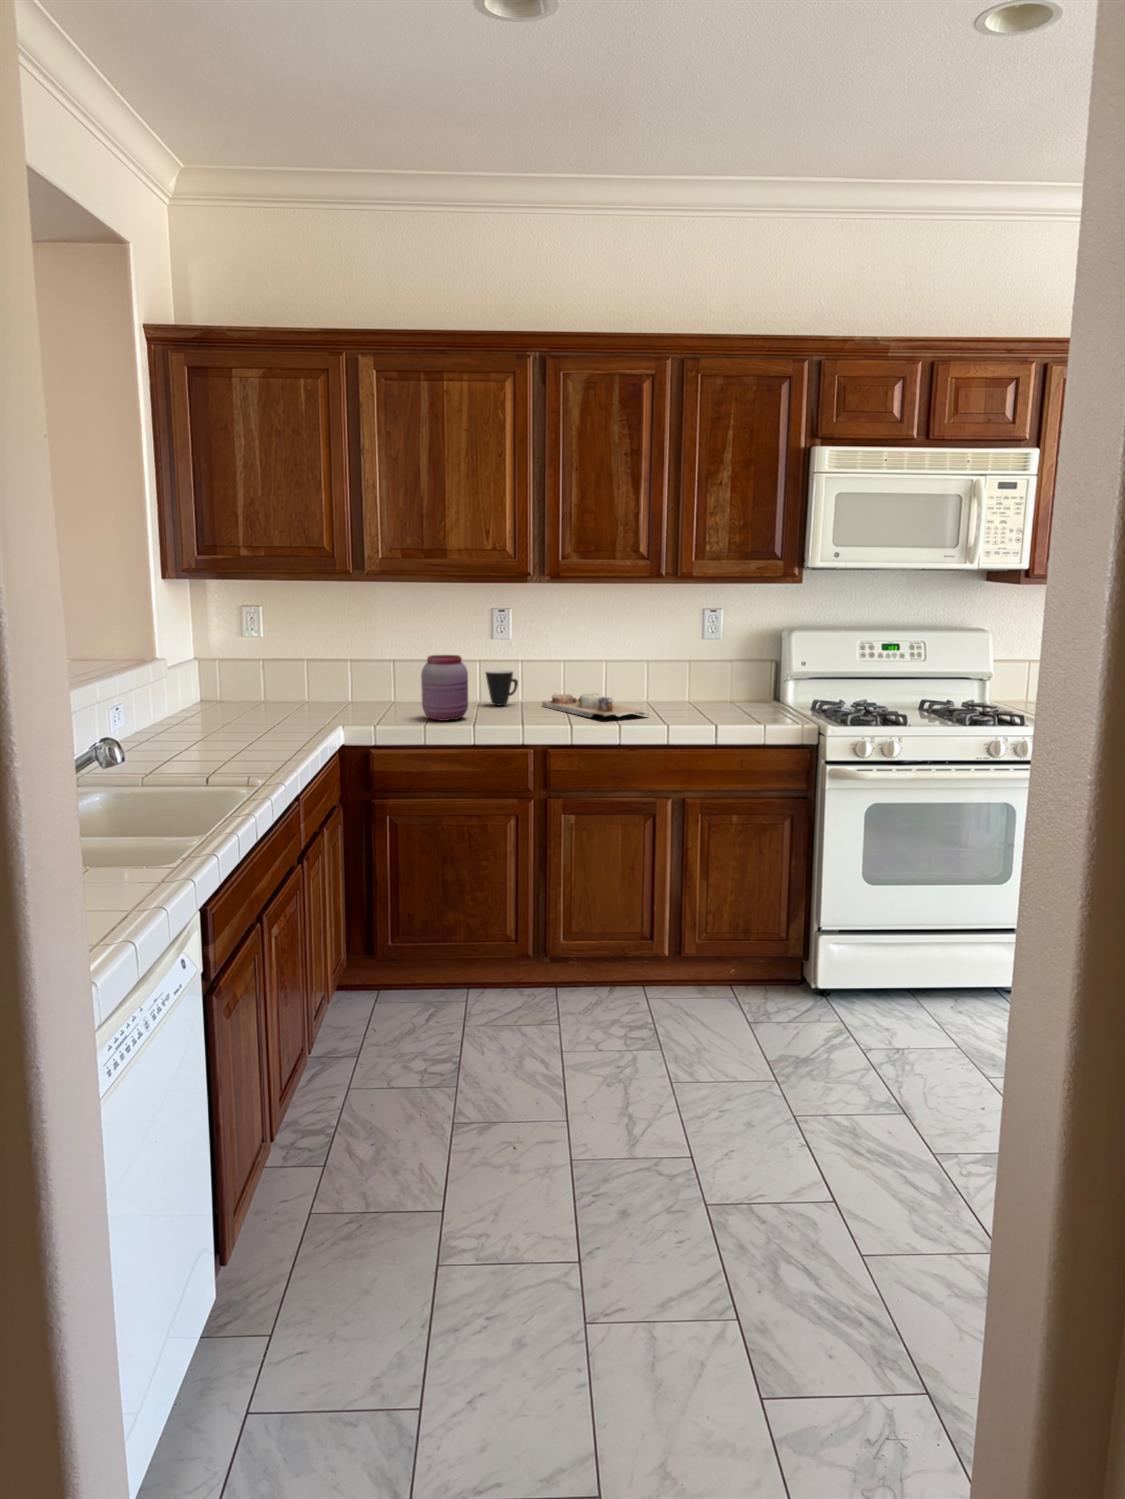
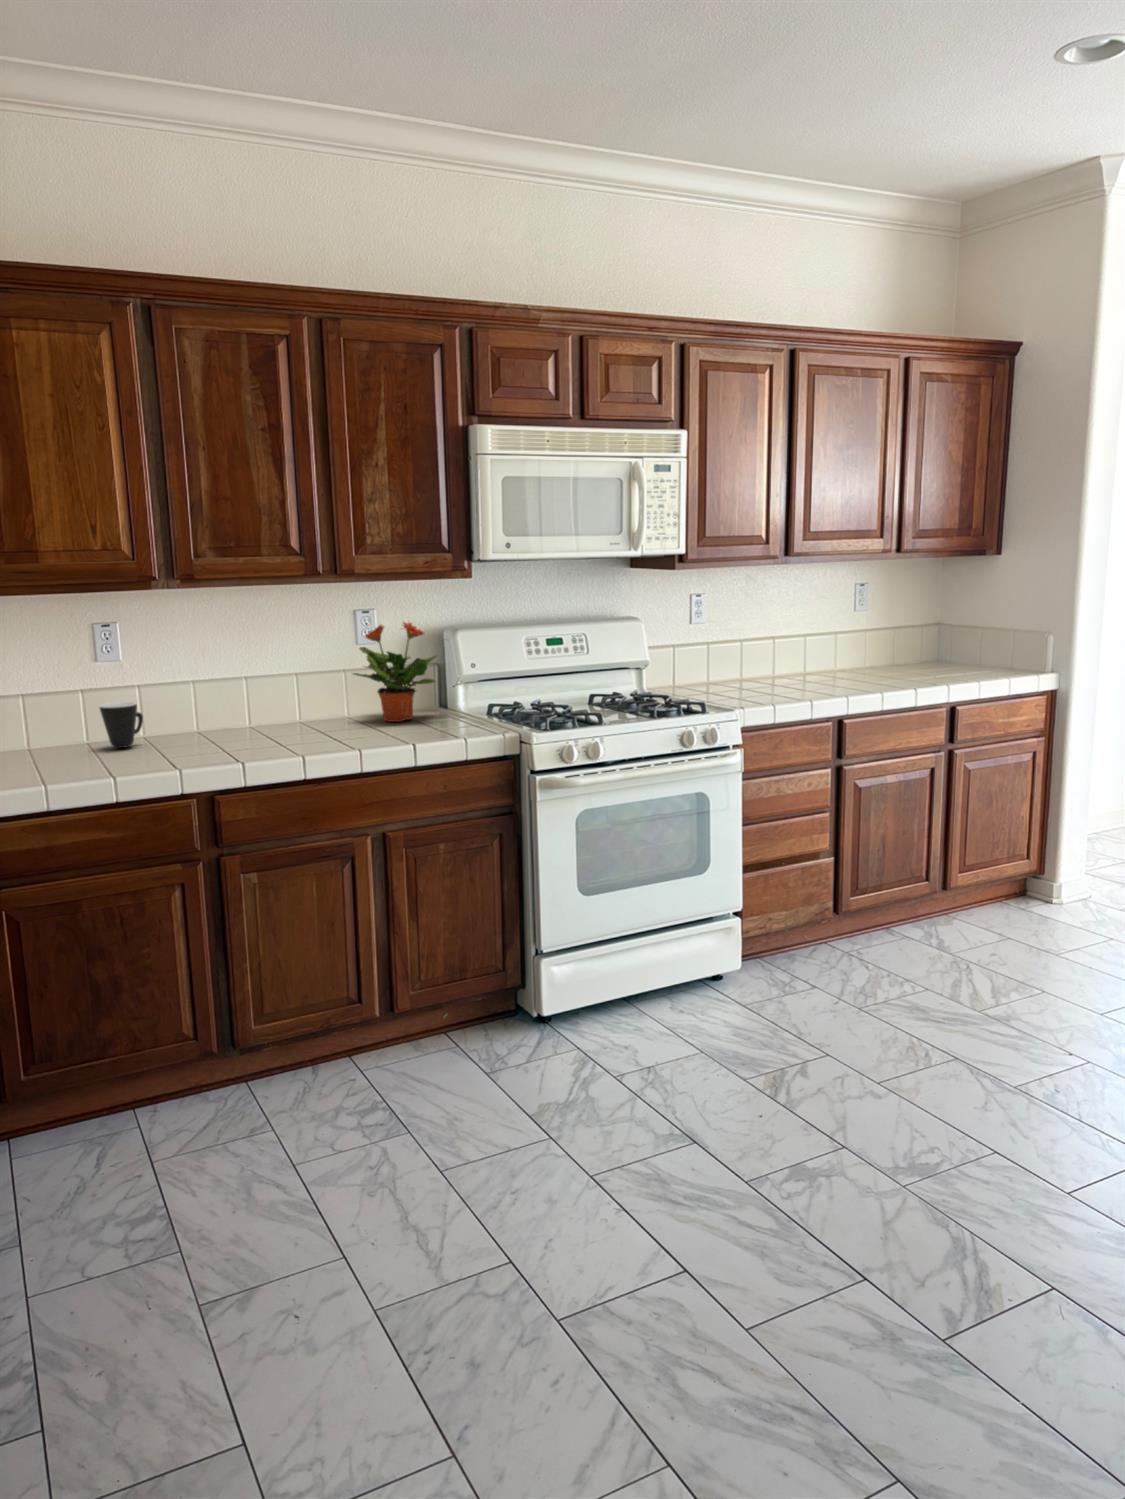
potted plant: none [690,620,769,707] -> present [354,622,437,722]
jar: present [421,655,468,721] -> none [26,690,96,777]
cutting board: present [542,693,649,717] -> none [179,721,326,751]

